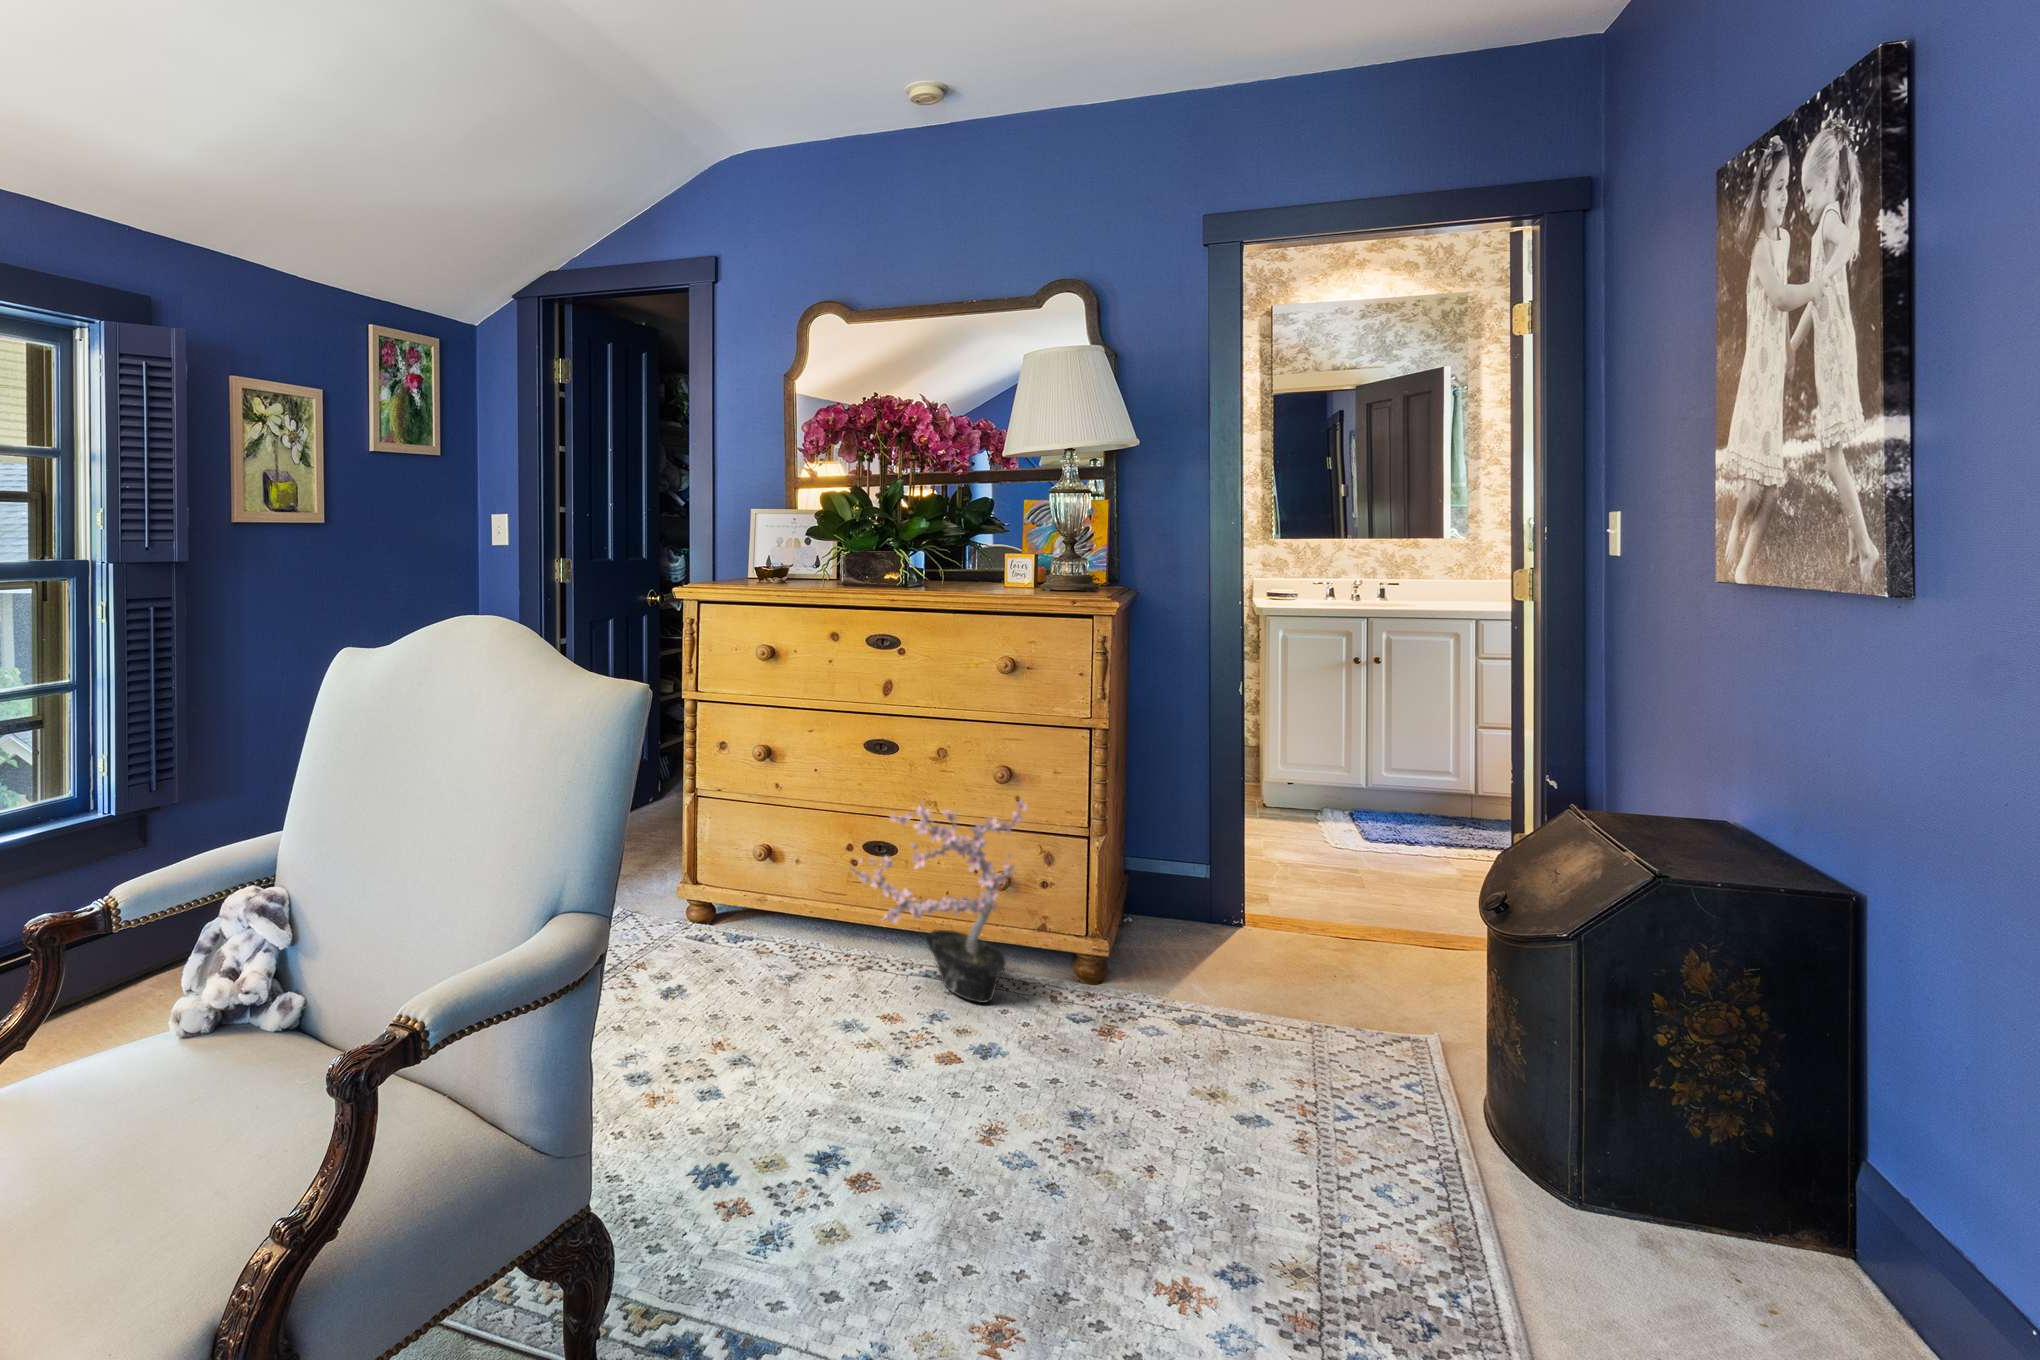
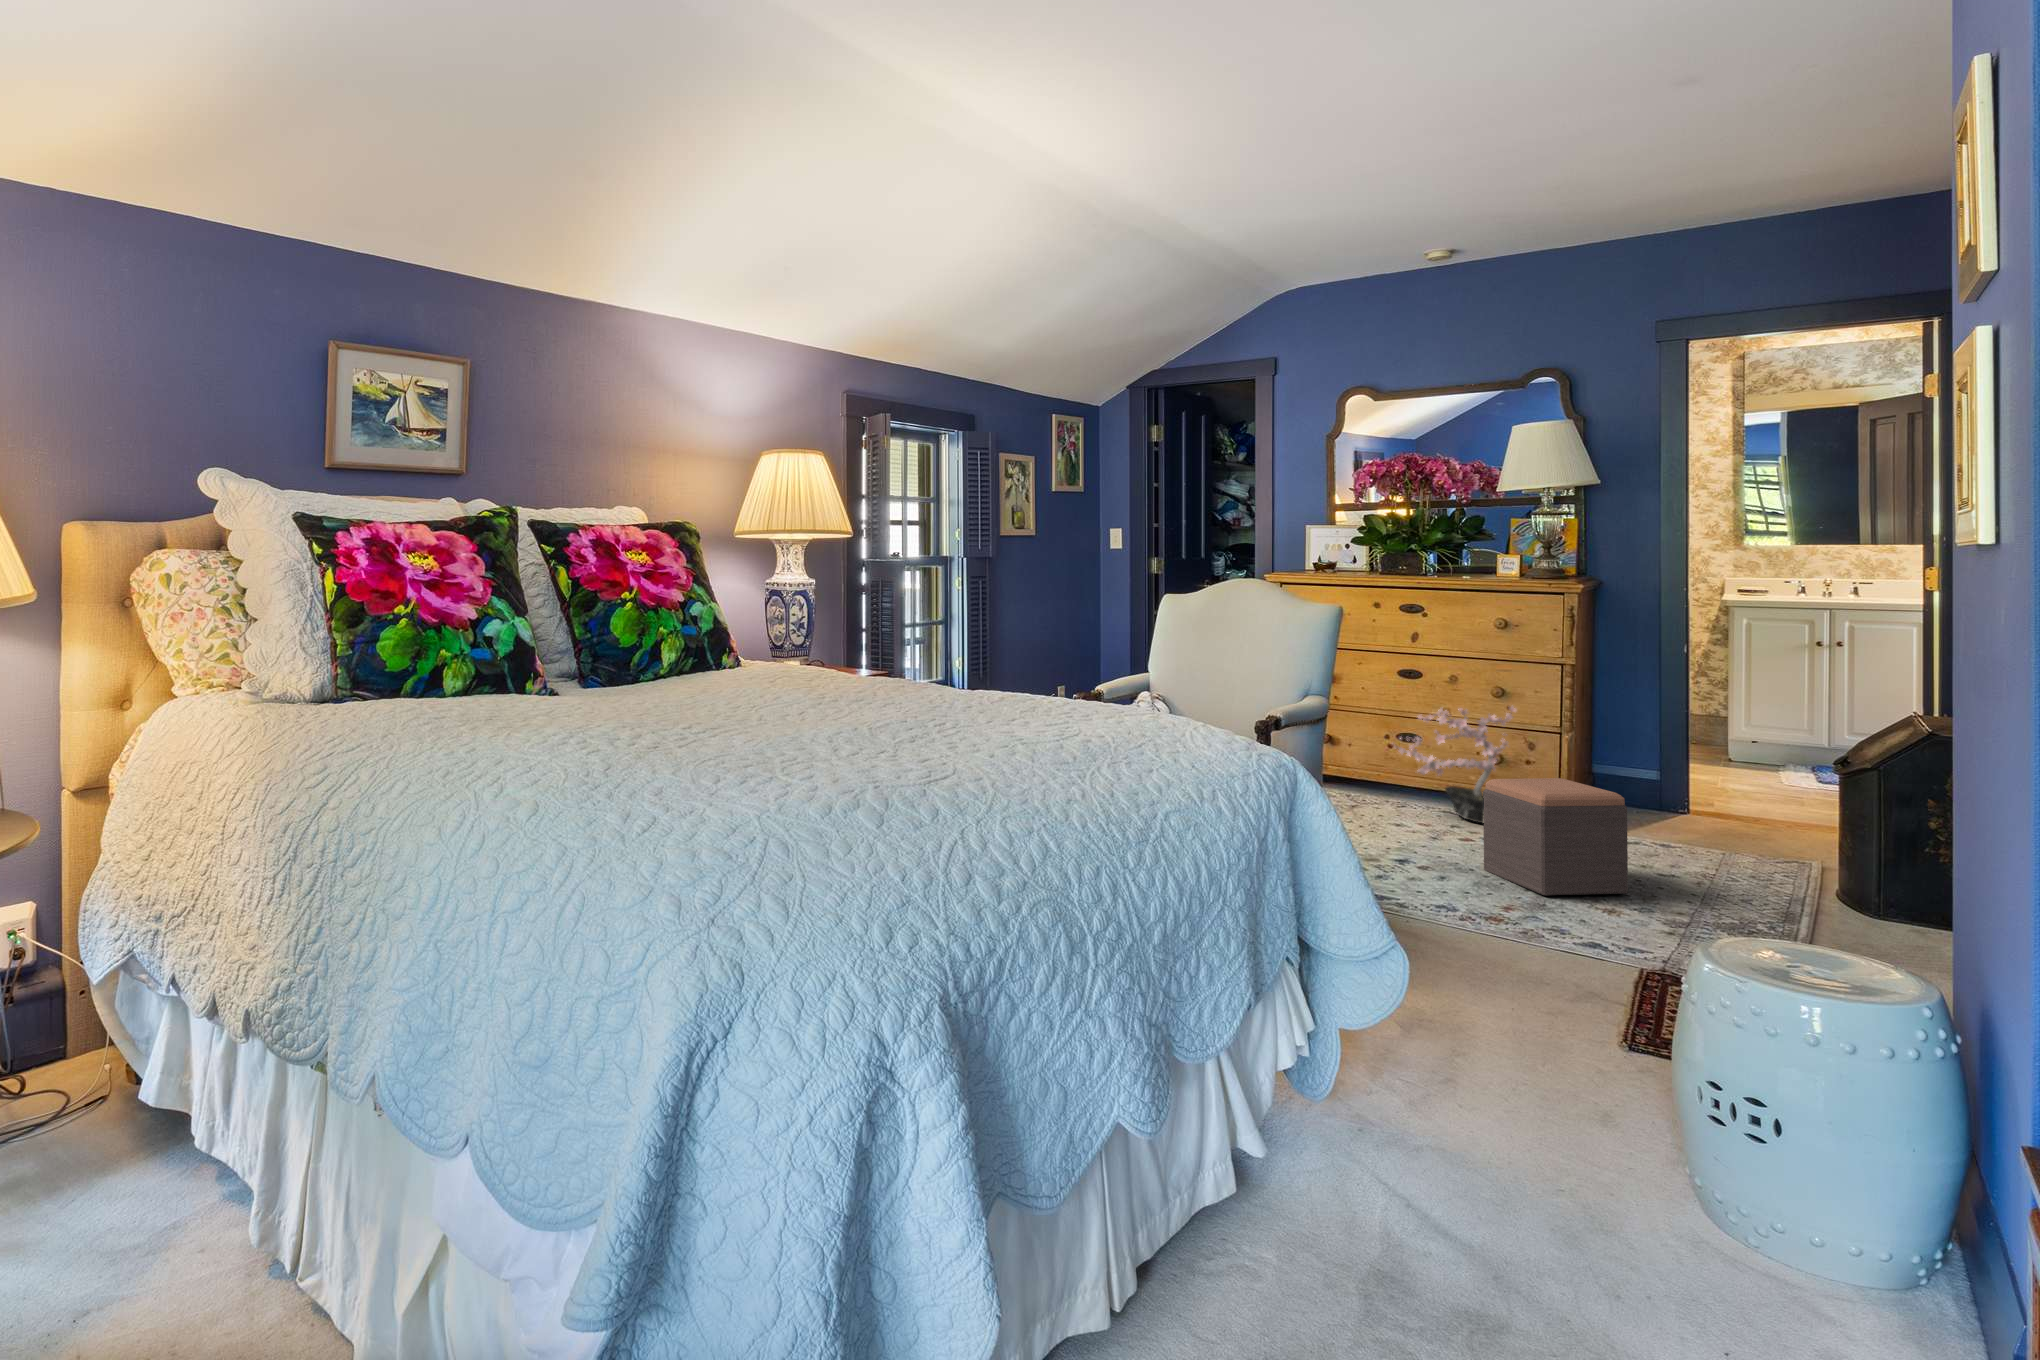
footstool: none [965,971,1207,1266] -> present [1483,778,1628,895]

